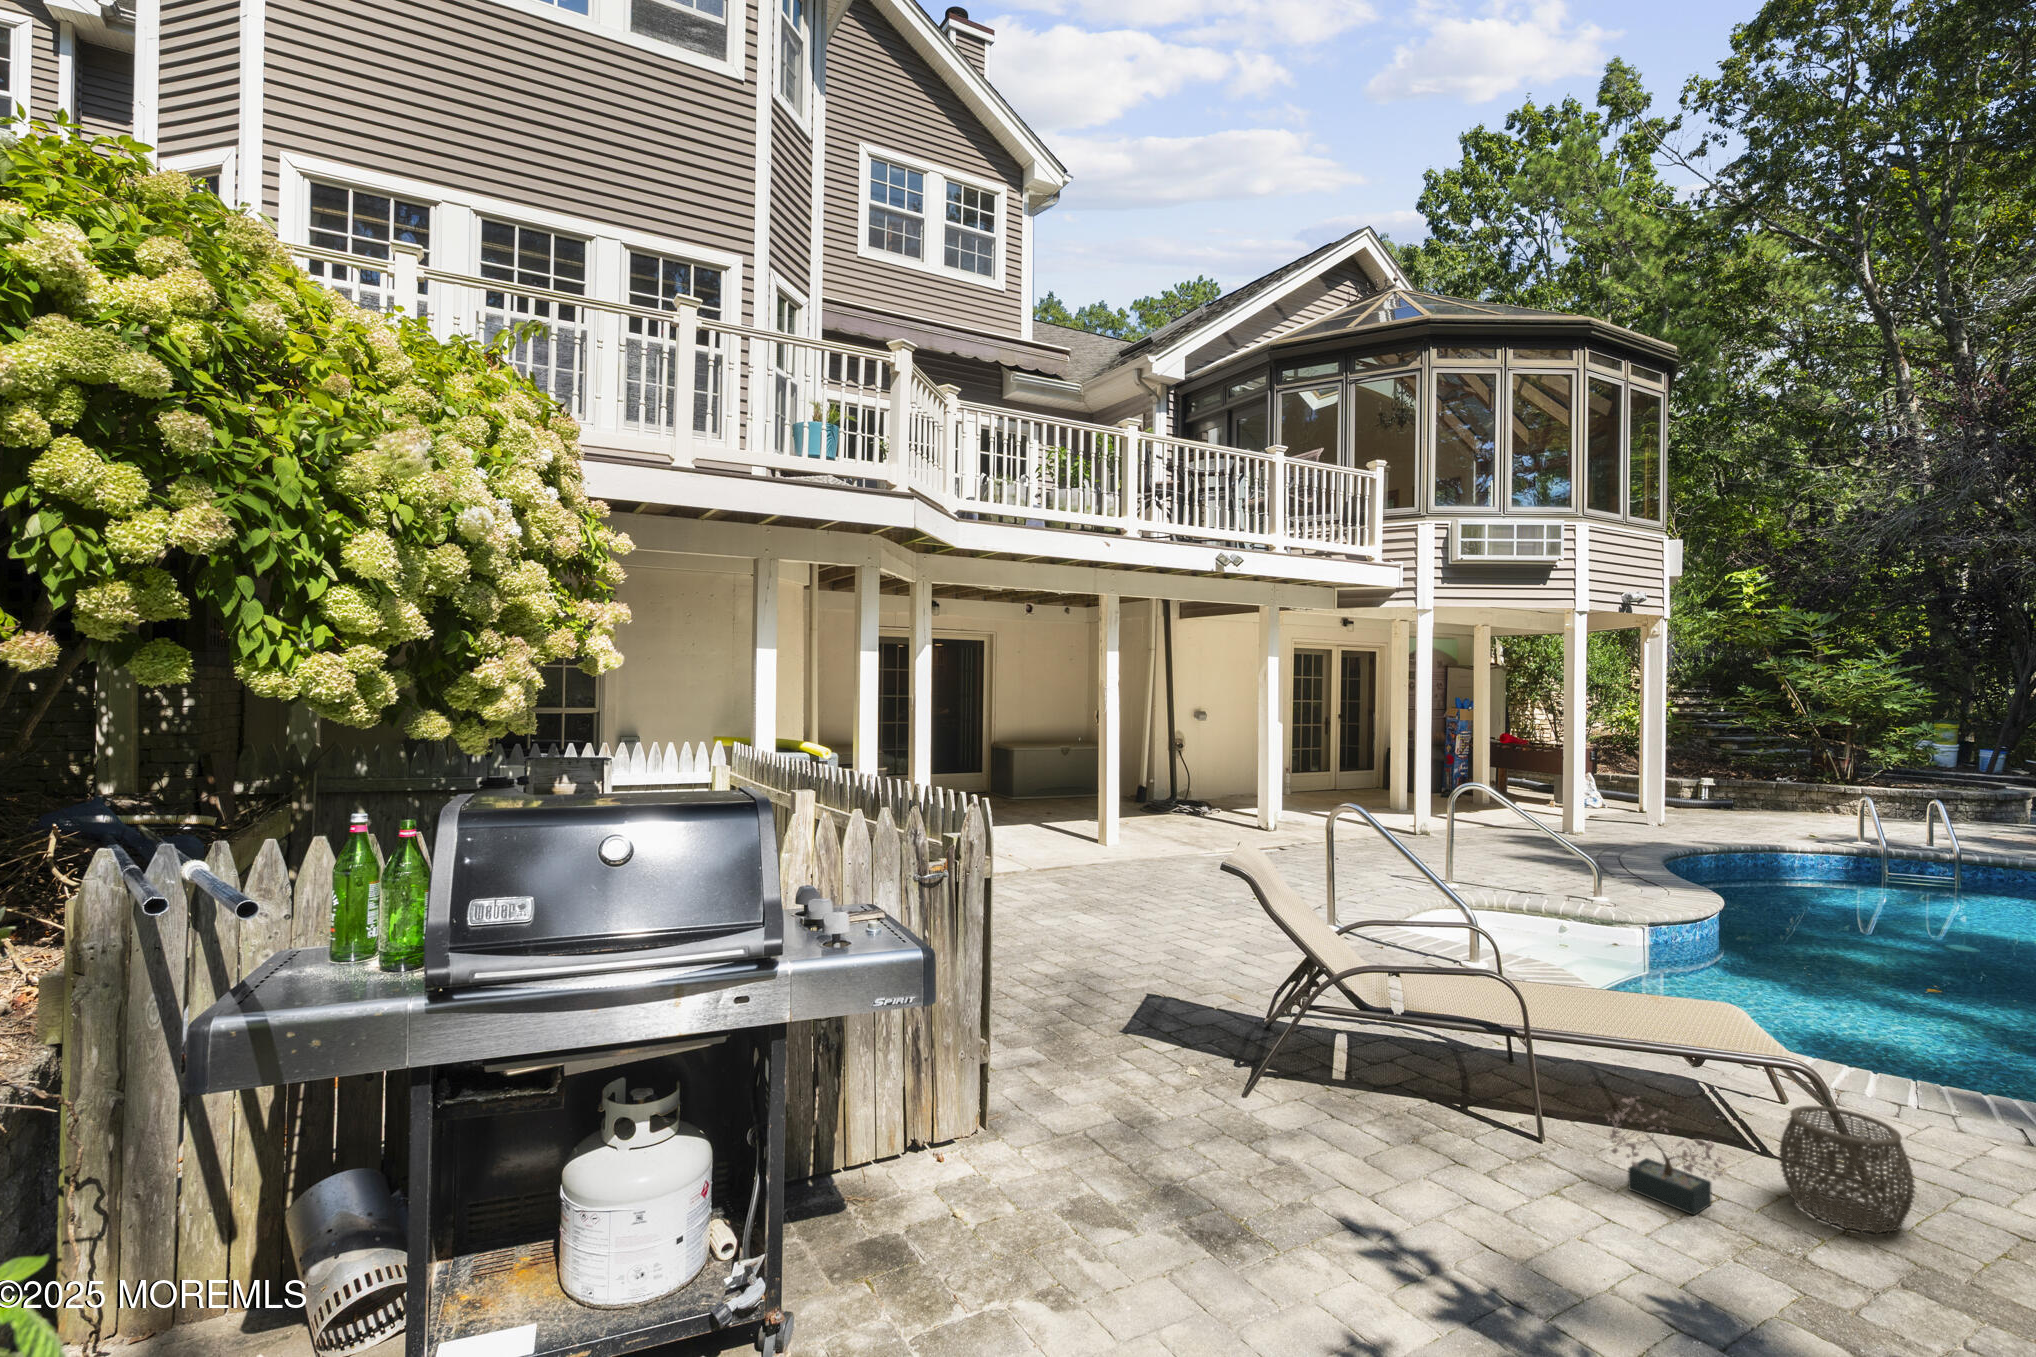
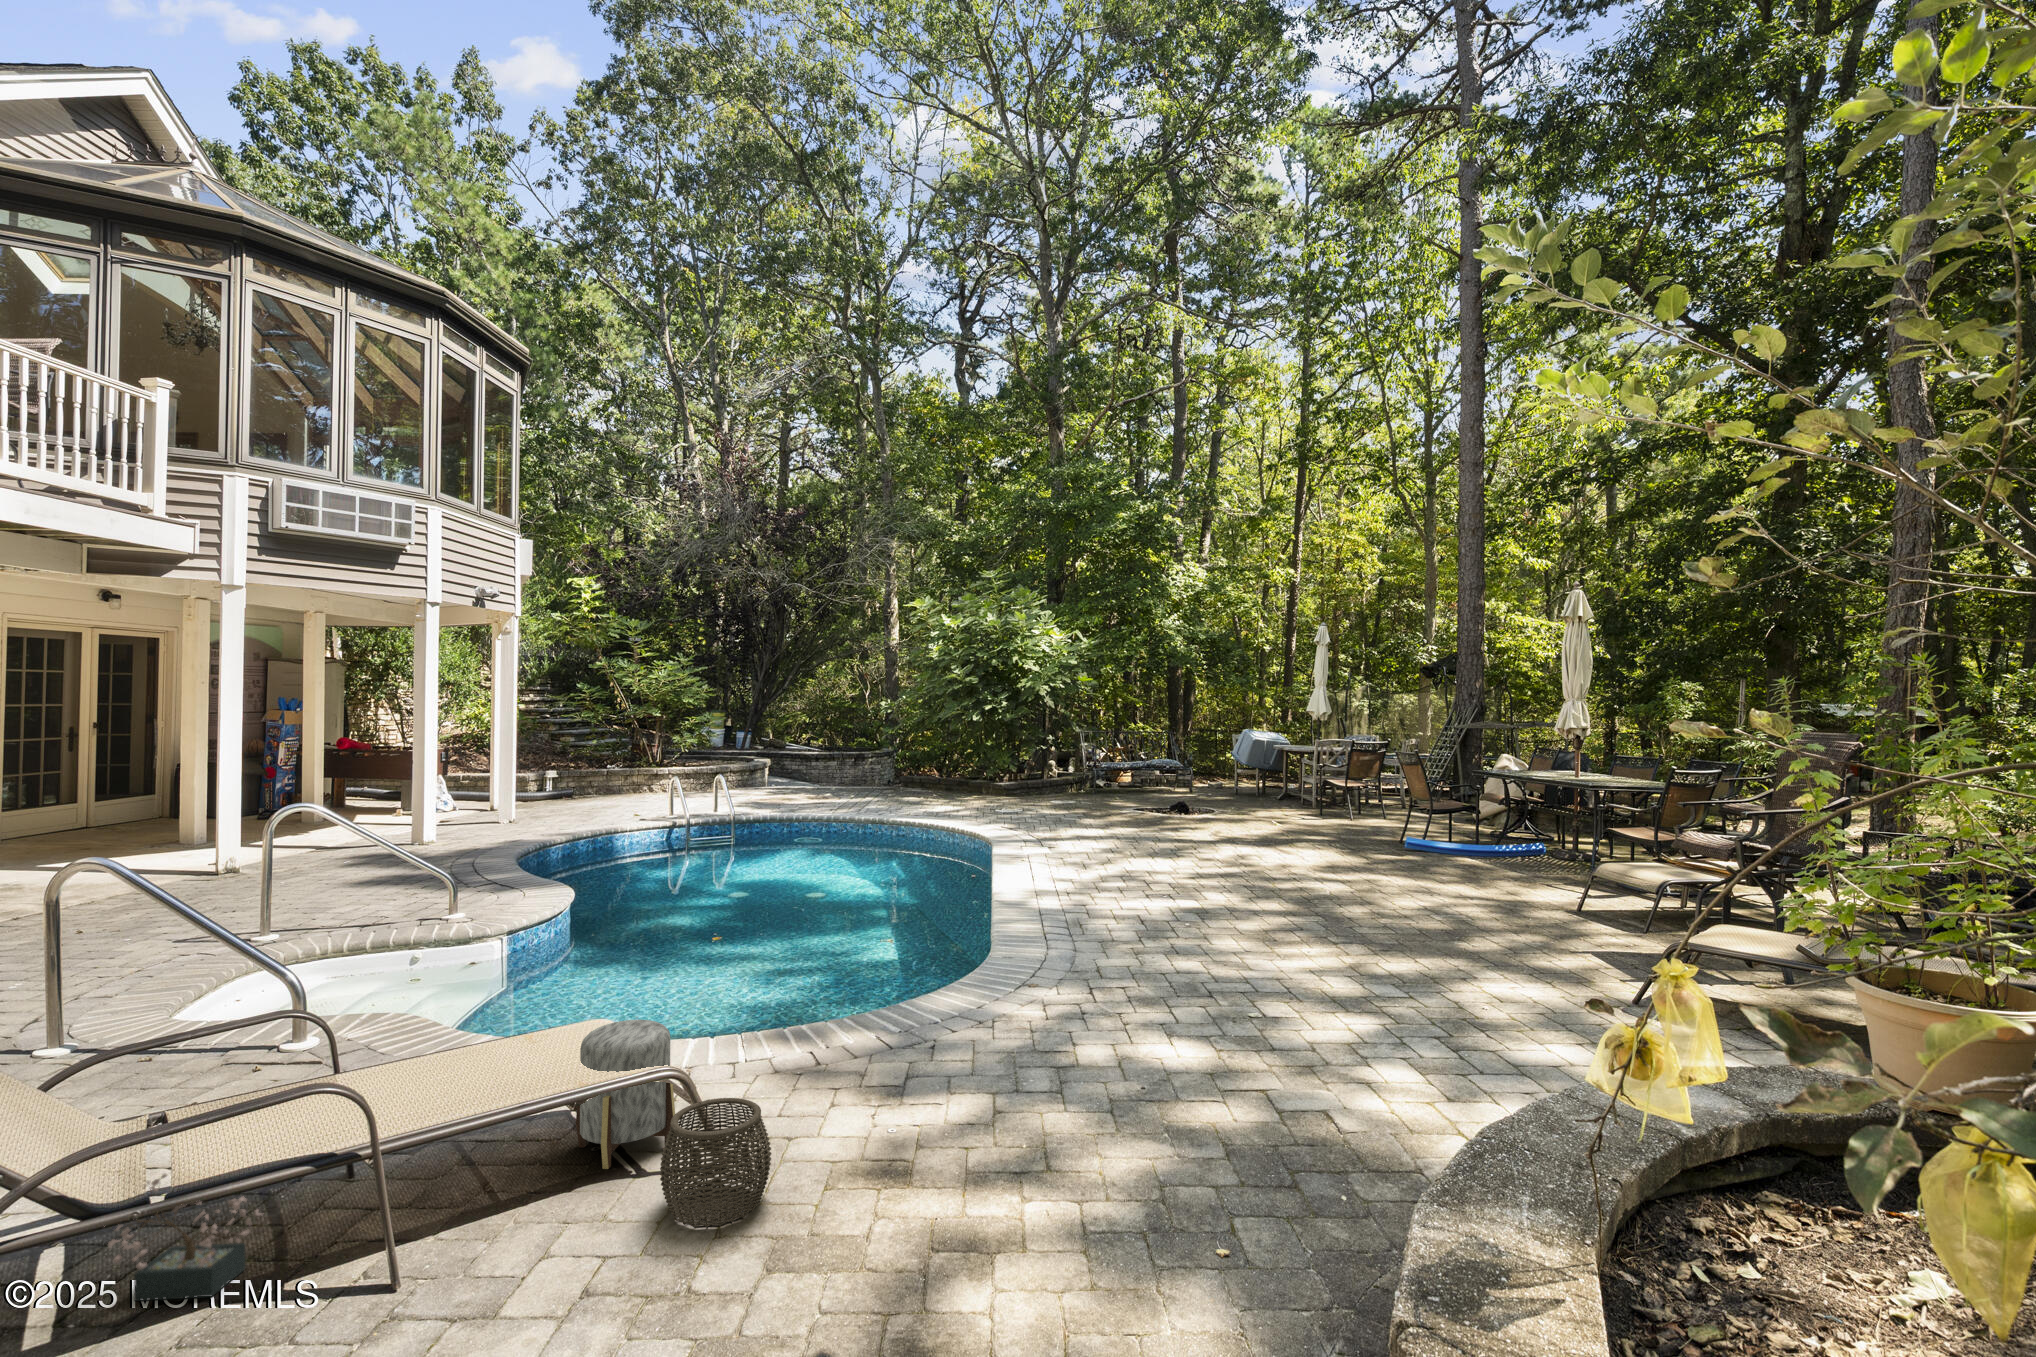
stool: none [1699,1011,1807,1149] -> present [576,1020,675,1169]
decorative plant: present [1608,1096,1725,1215] -> present [104,1174,264,1301]

